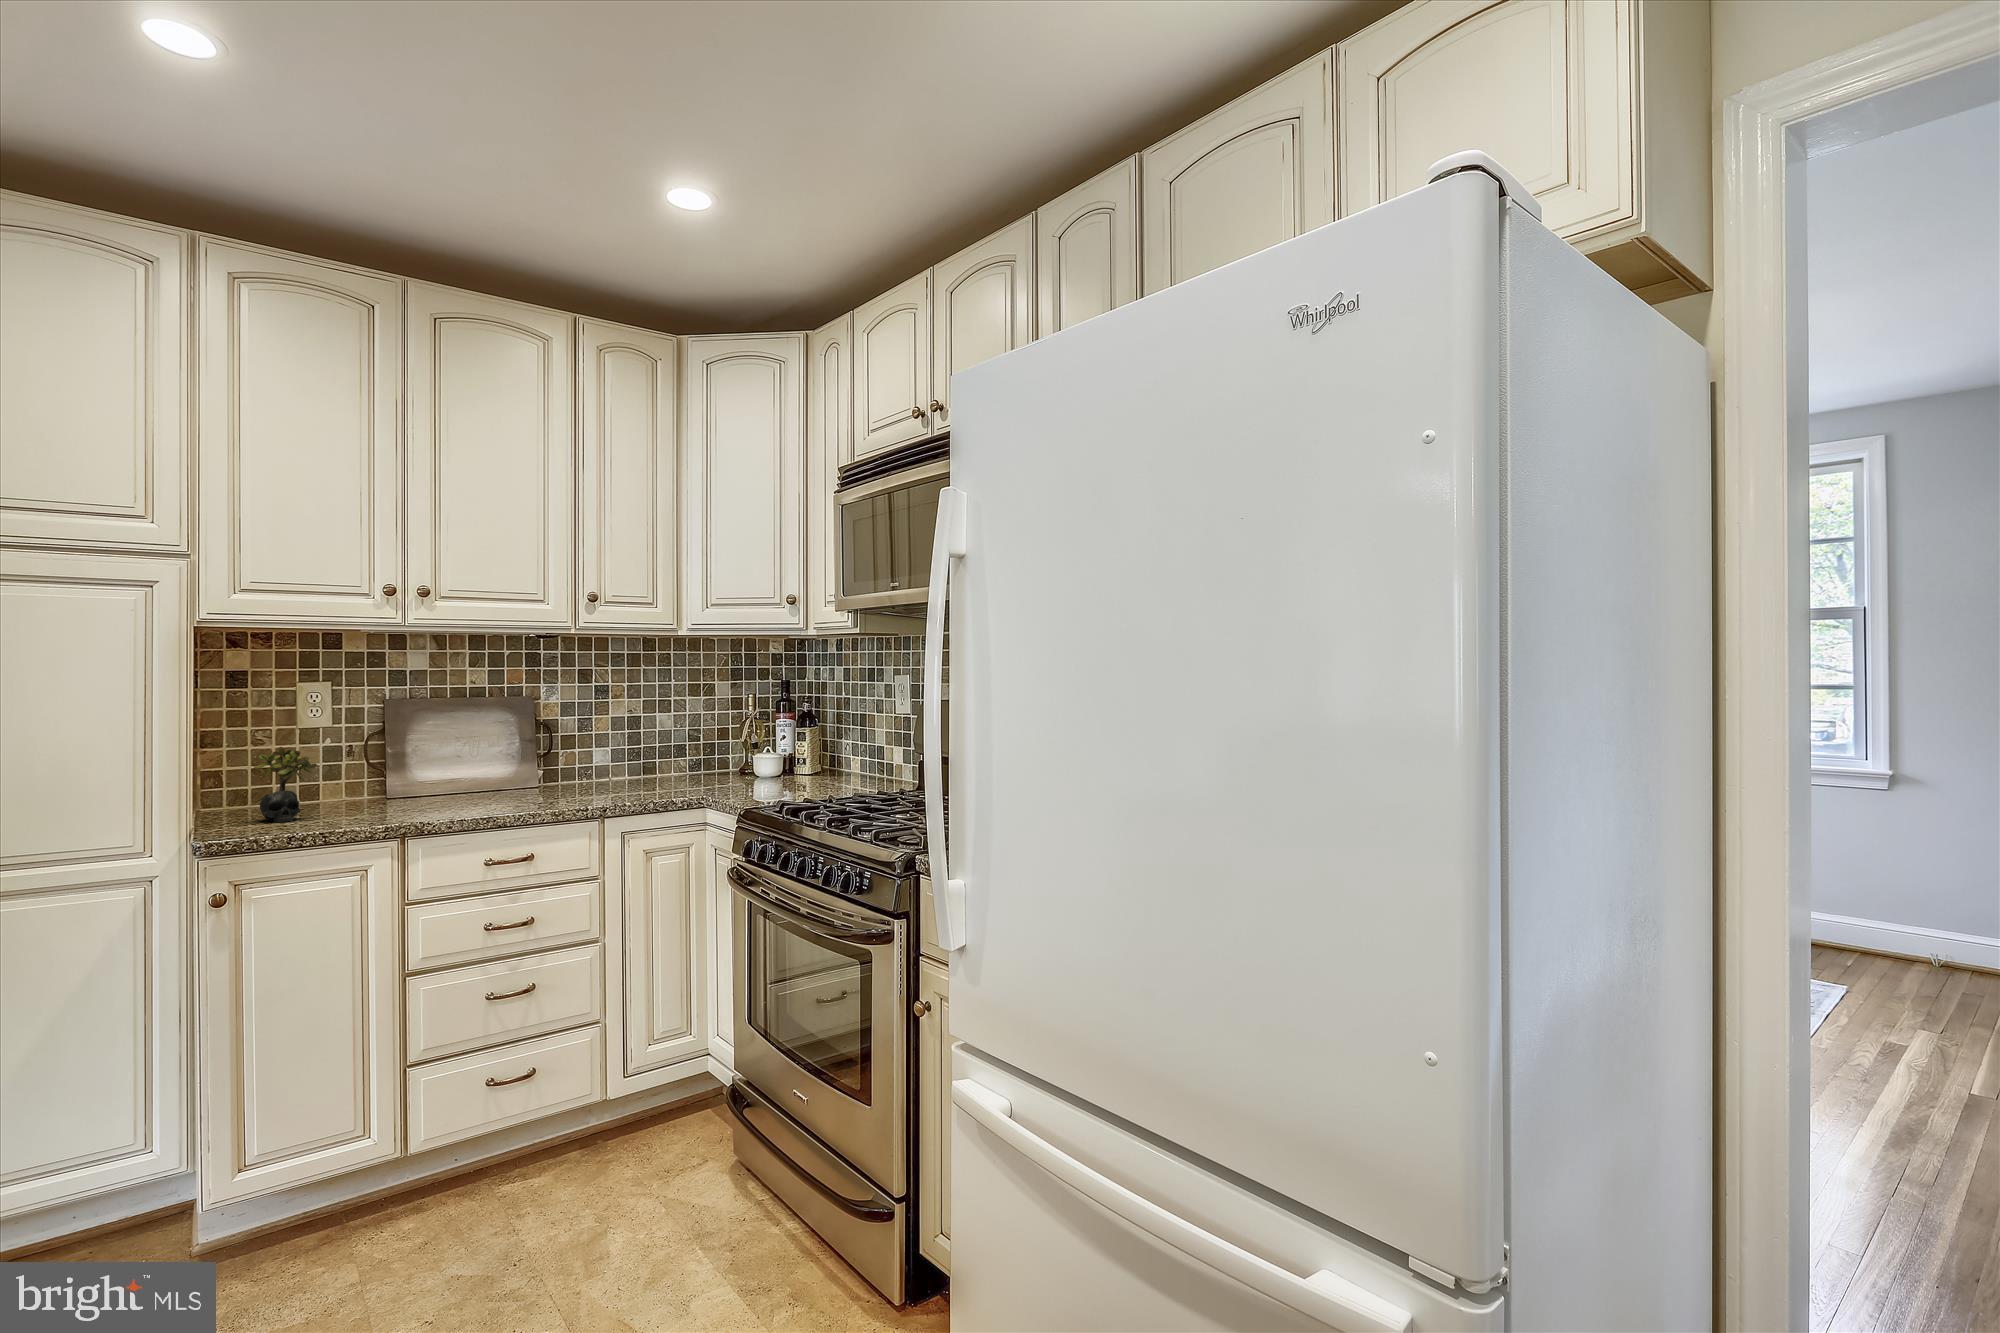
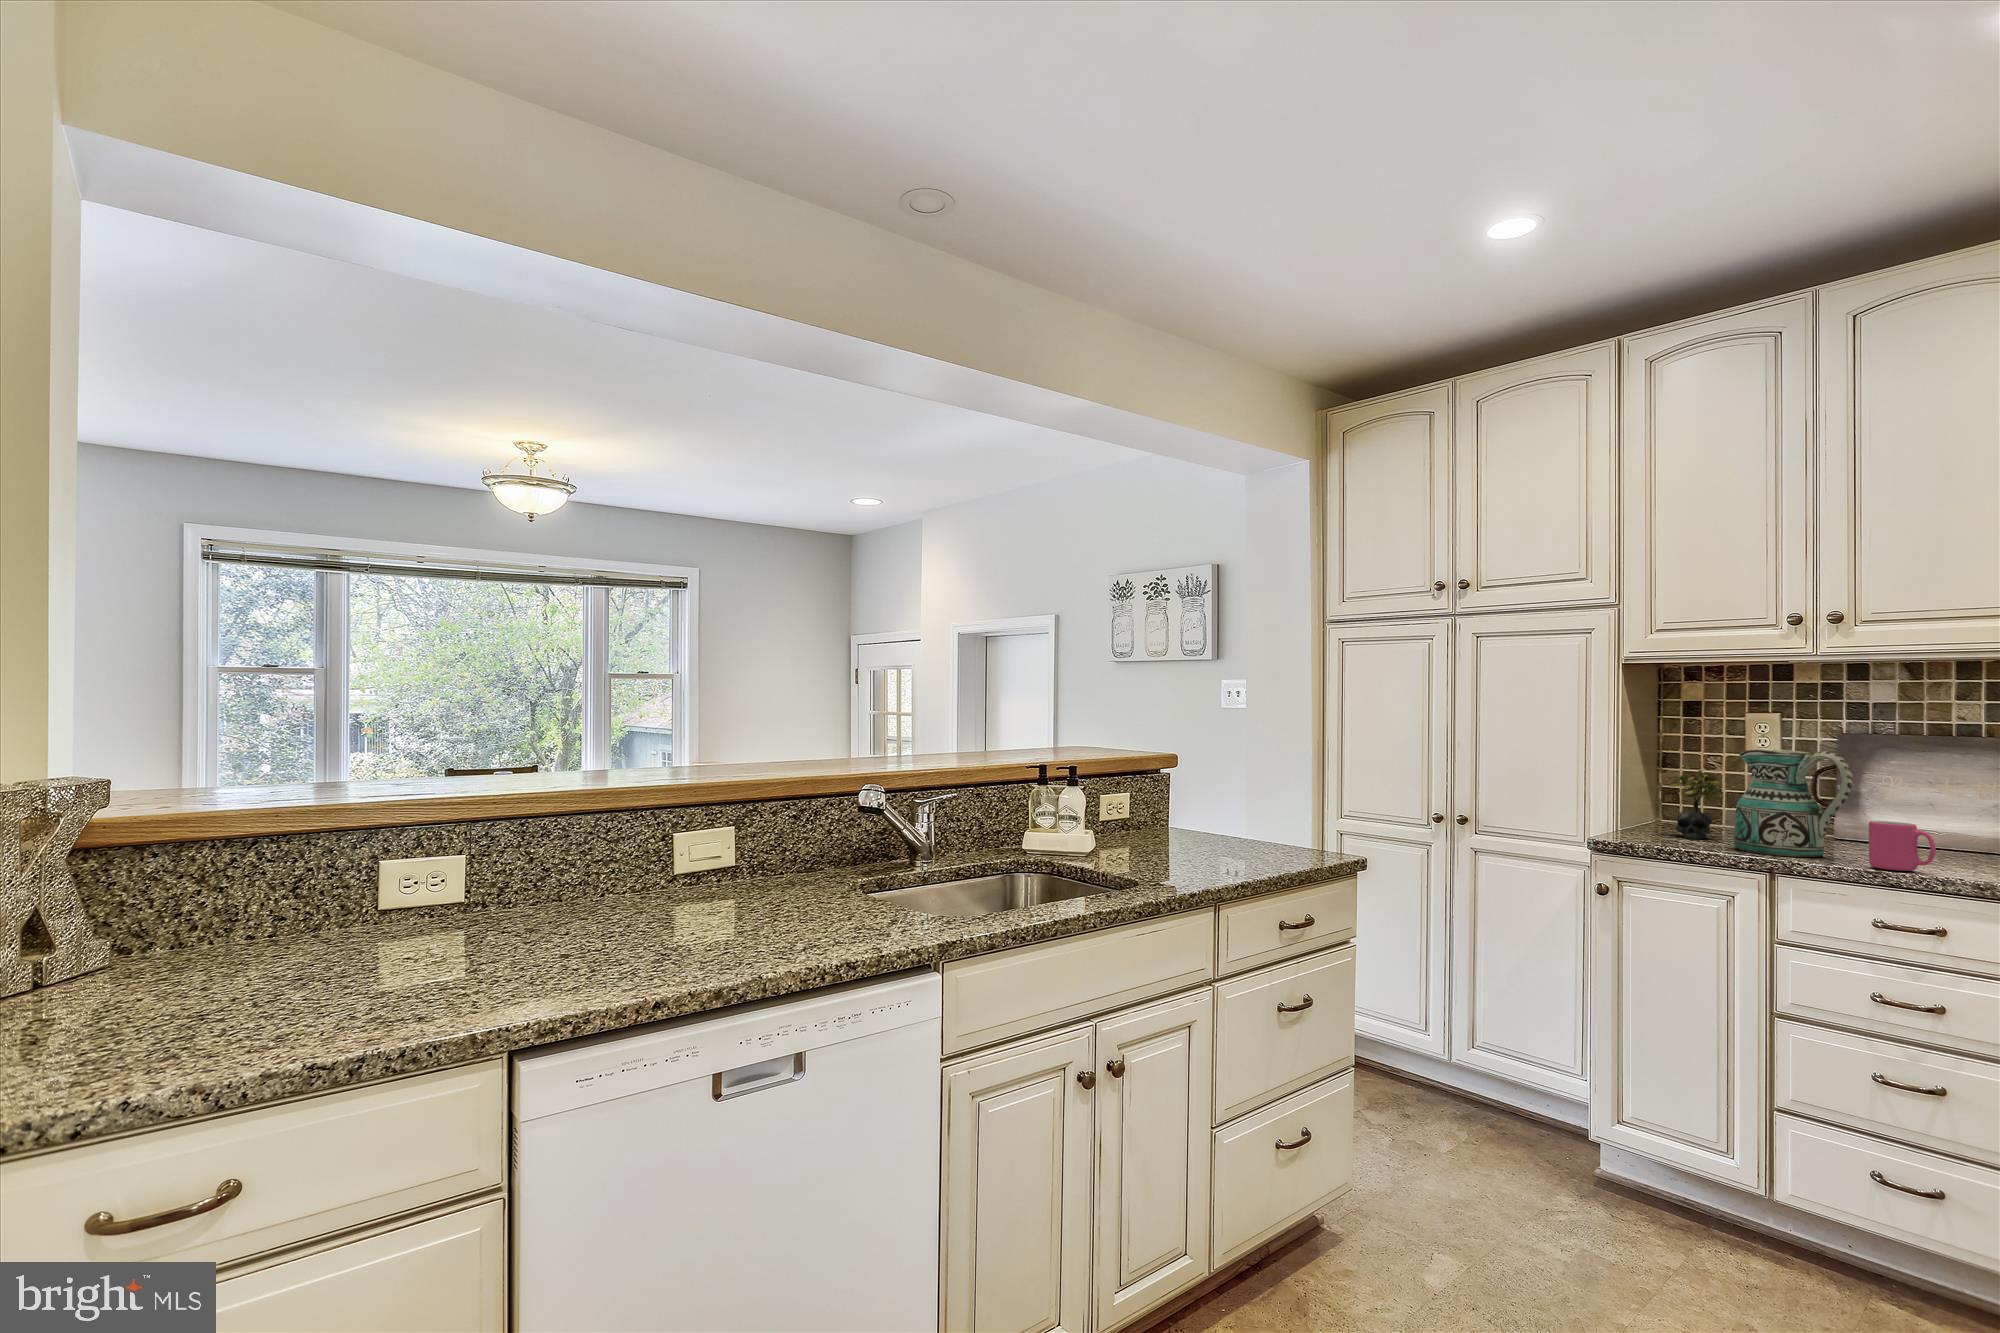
ceramic pitcher: none [354,717,462,822] -> present [1734,749,1853,857]
mug: none [485,772,532,814] -> present [1869,821,1936,871]

